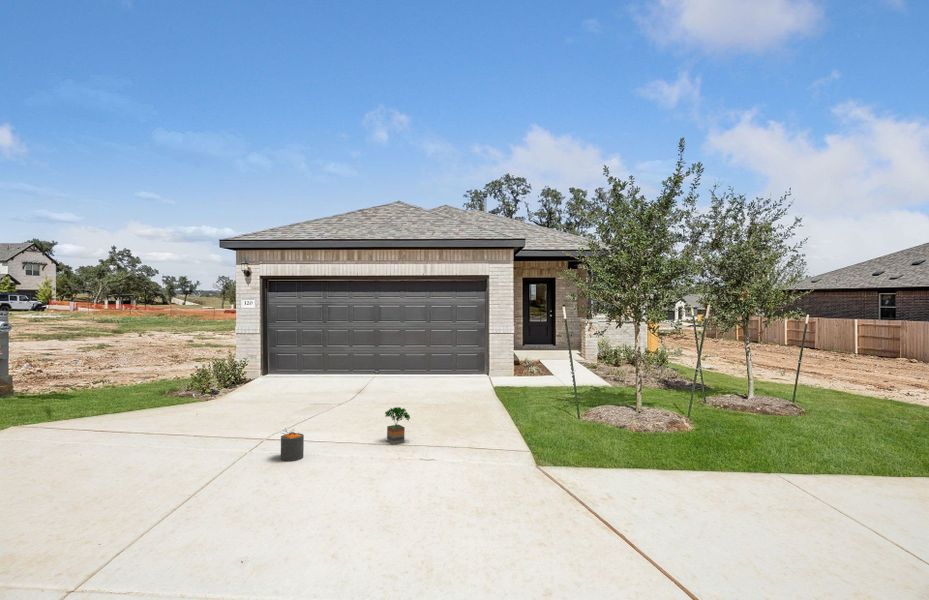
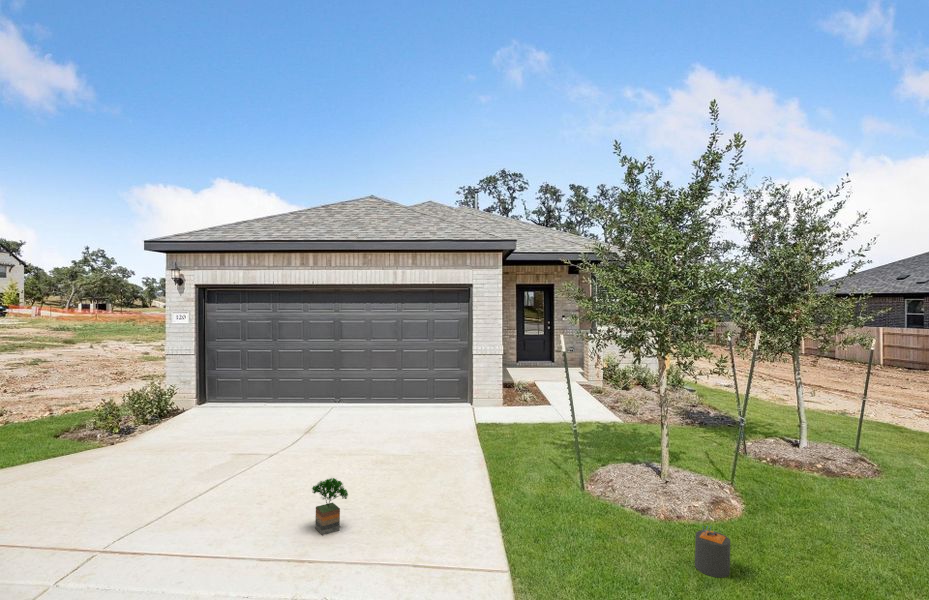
trash can: present [281,429,304,461] -> present [695,526,730,578]

